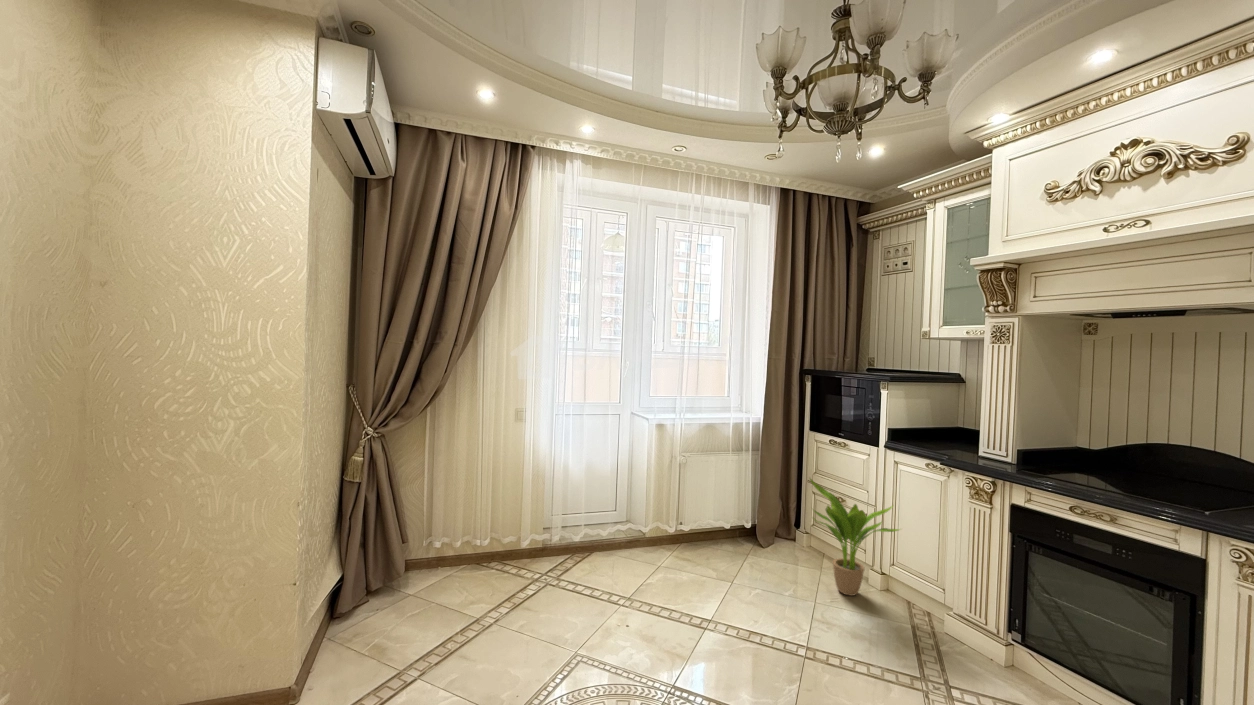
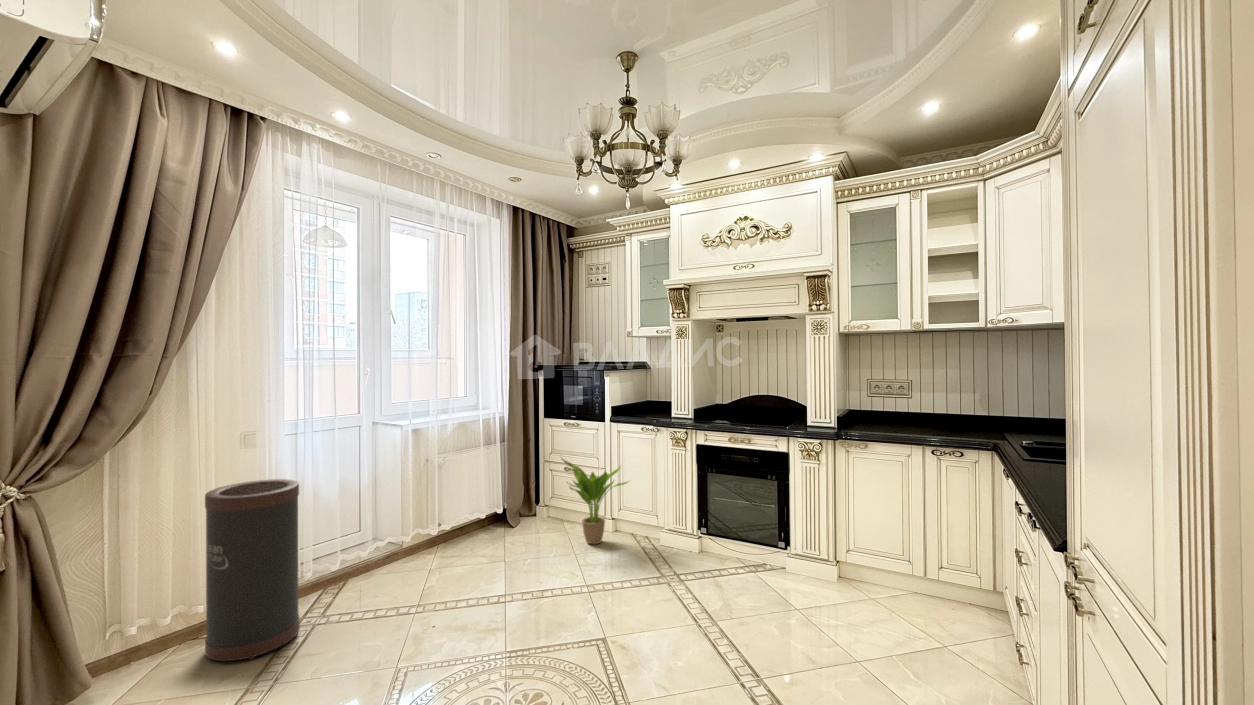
trash can: none [470,449,540,598] -> present [205,479,300,661]

